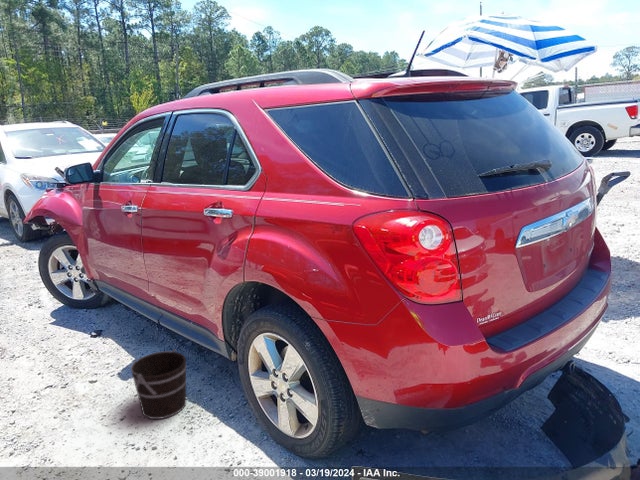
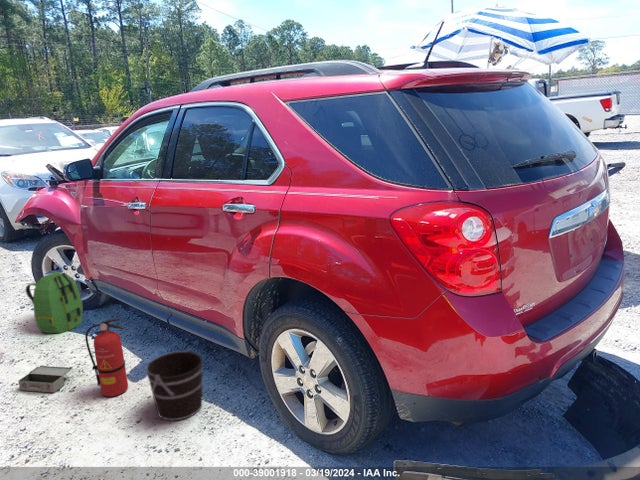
backpack: none [30,271,85,330] -> present [26,272,83,333]
fire extinguisher: none [77,318,118,393] -> present [85,318,128,396]
toolbox: none [15,362,67,388] -> present [18,366,72,393]

